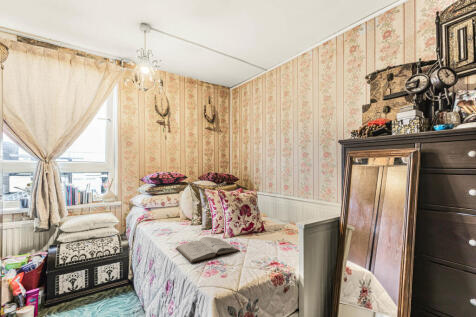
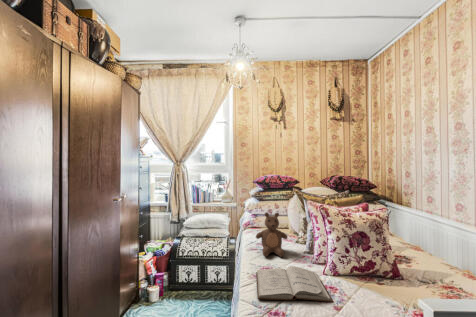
teddy bear: none [163,200,190,237] -> present [256,212,288,257]

